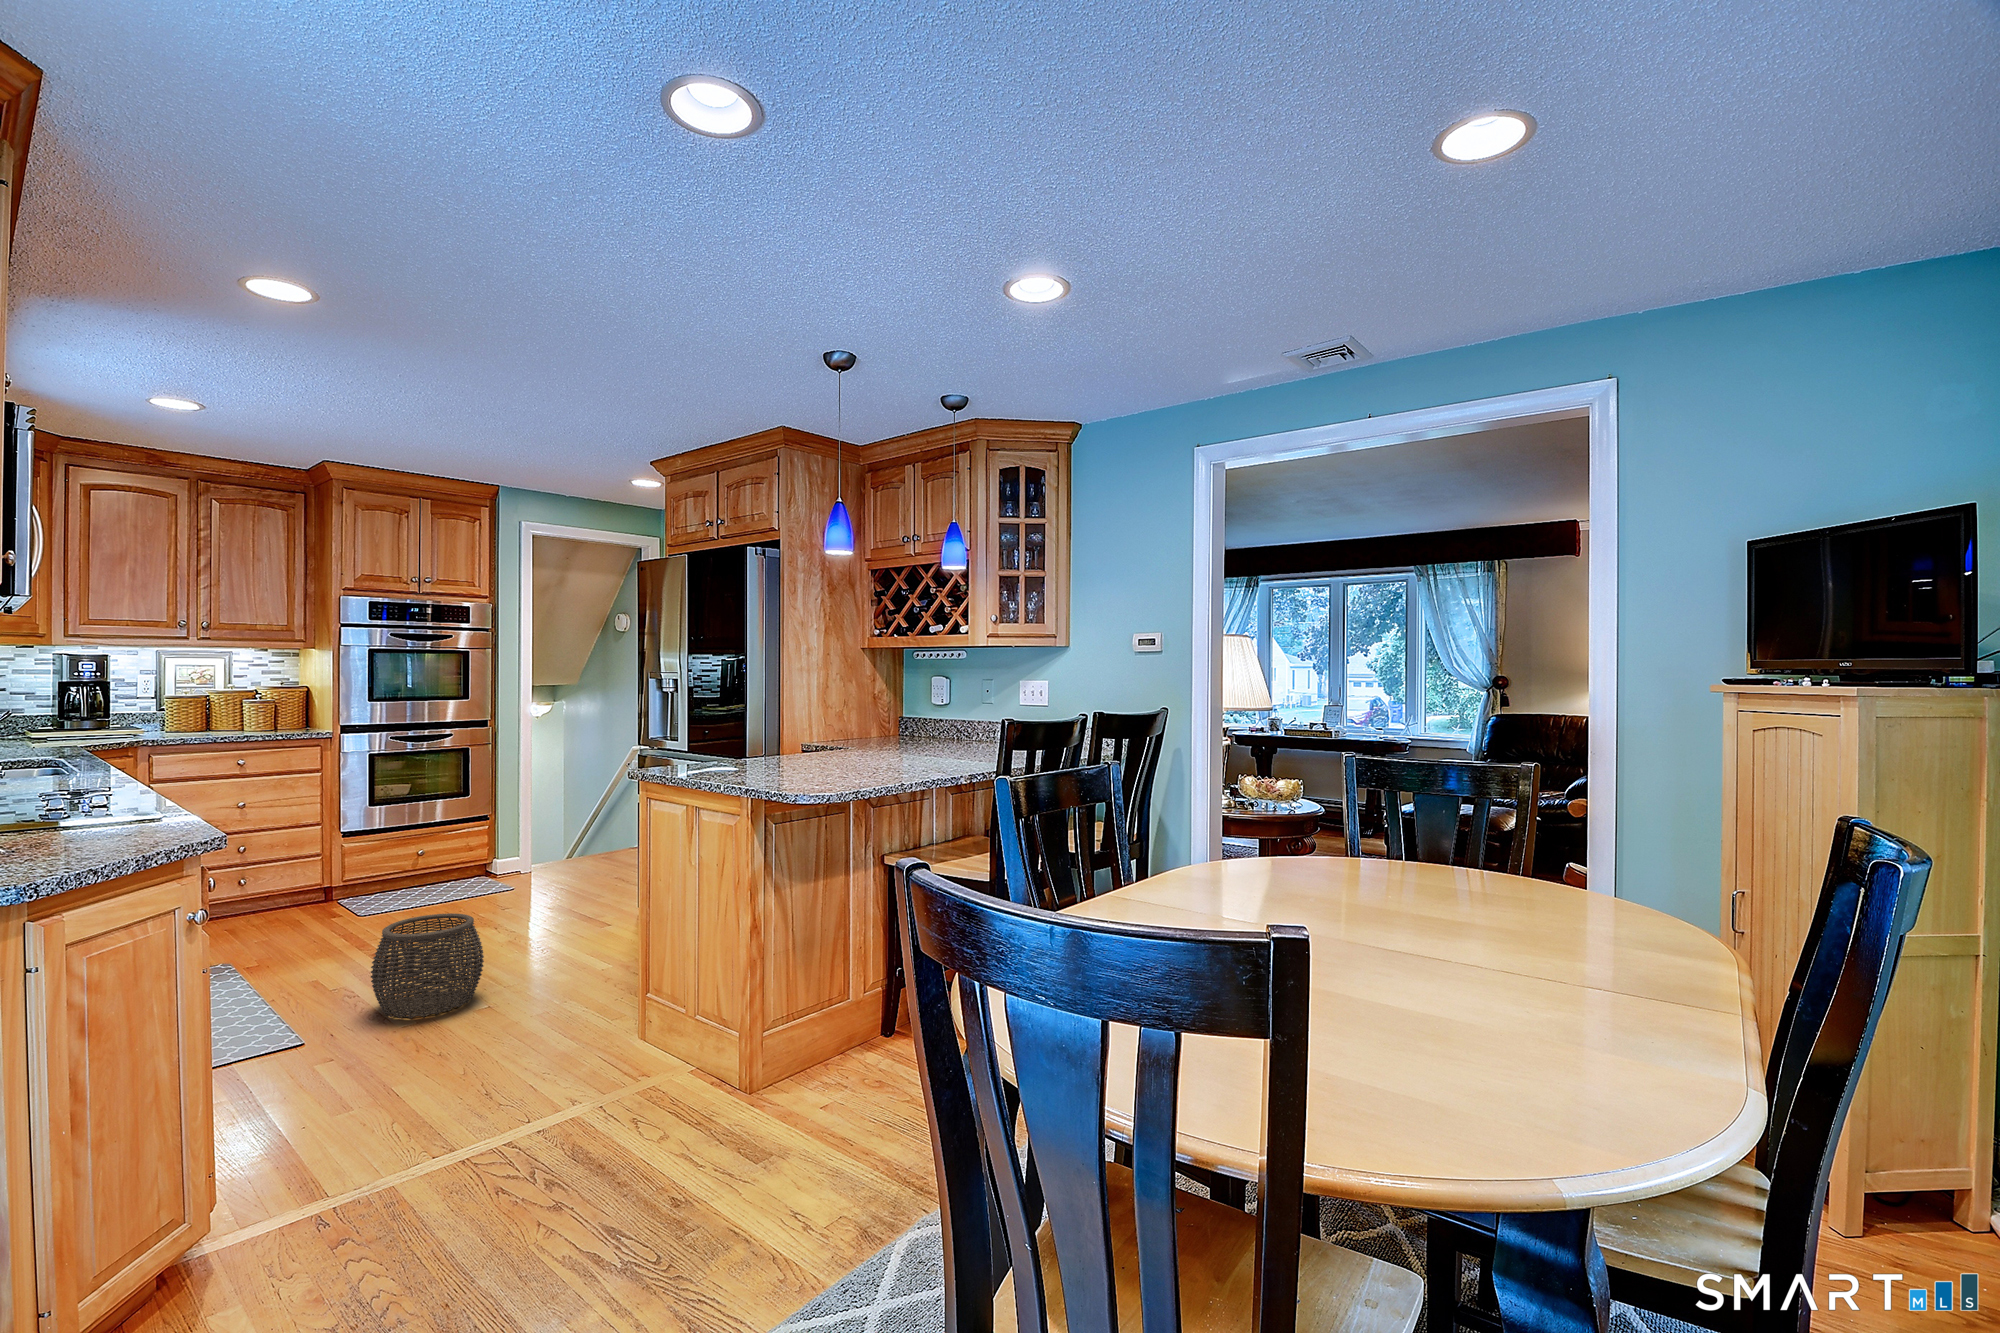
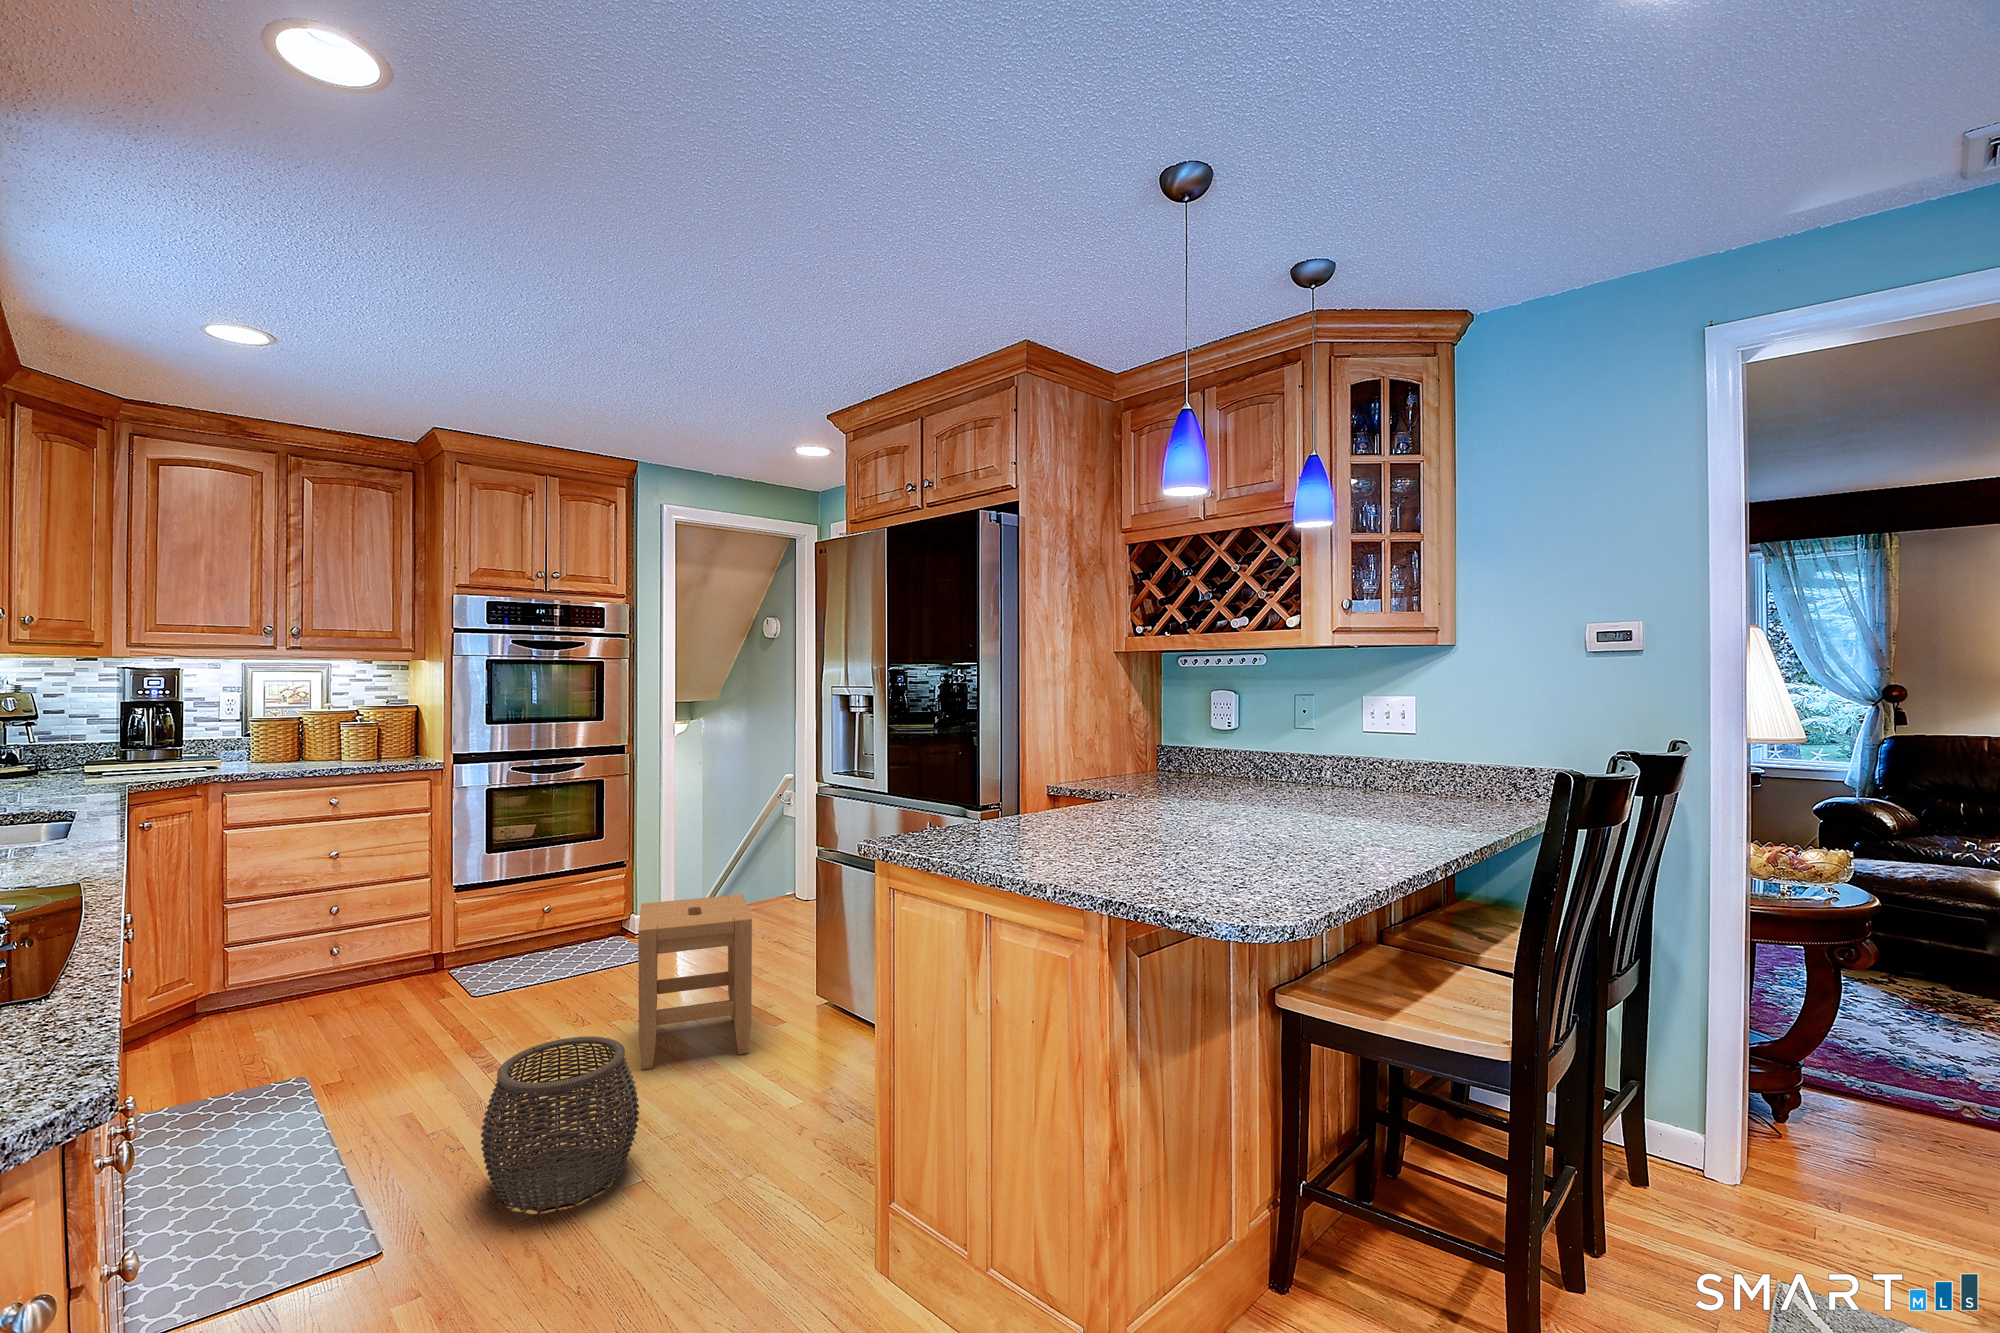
stool: none [490,831,579,953] -> present [638,894,752,1069]

